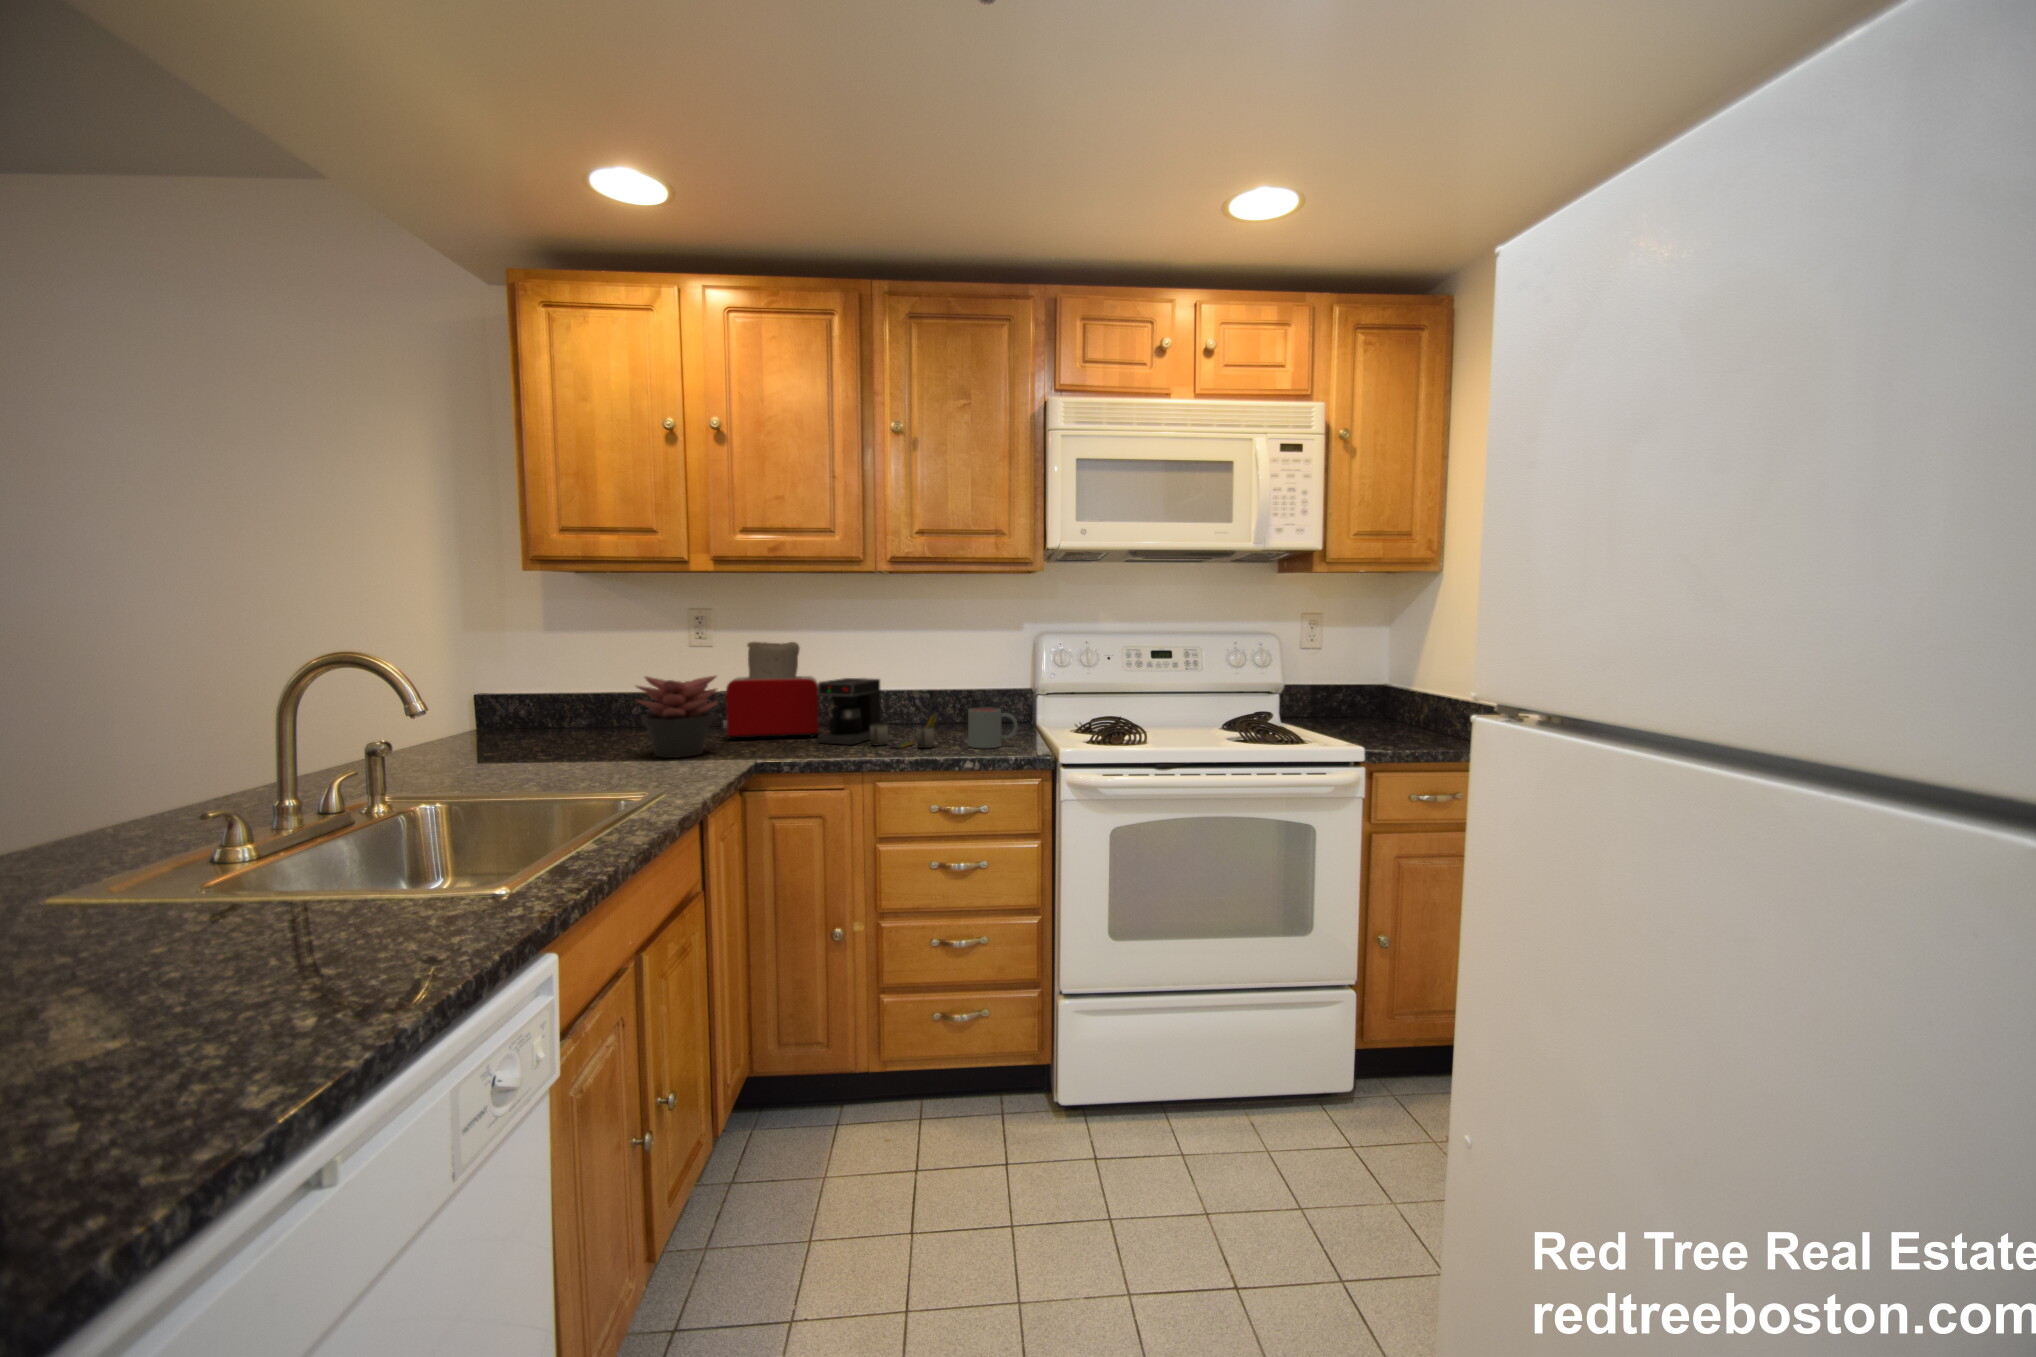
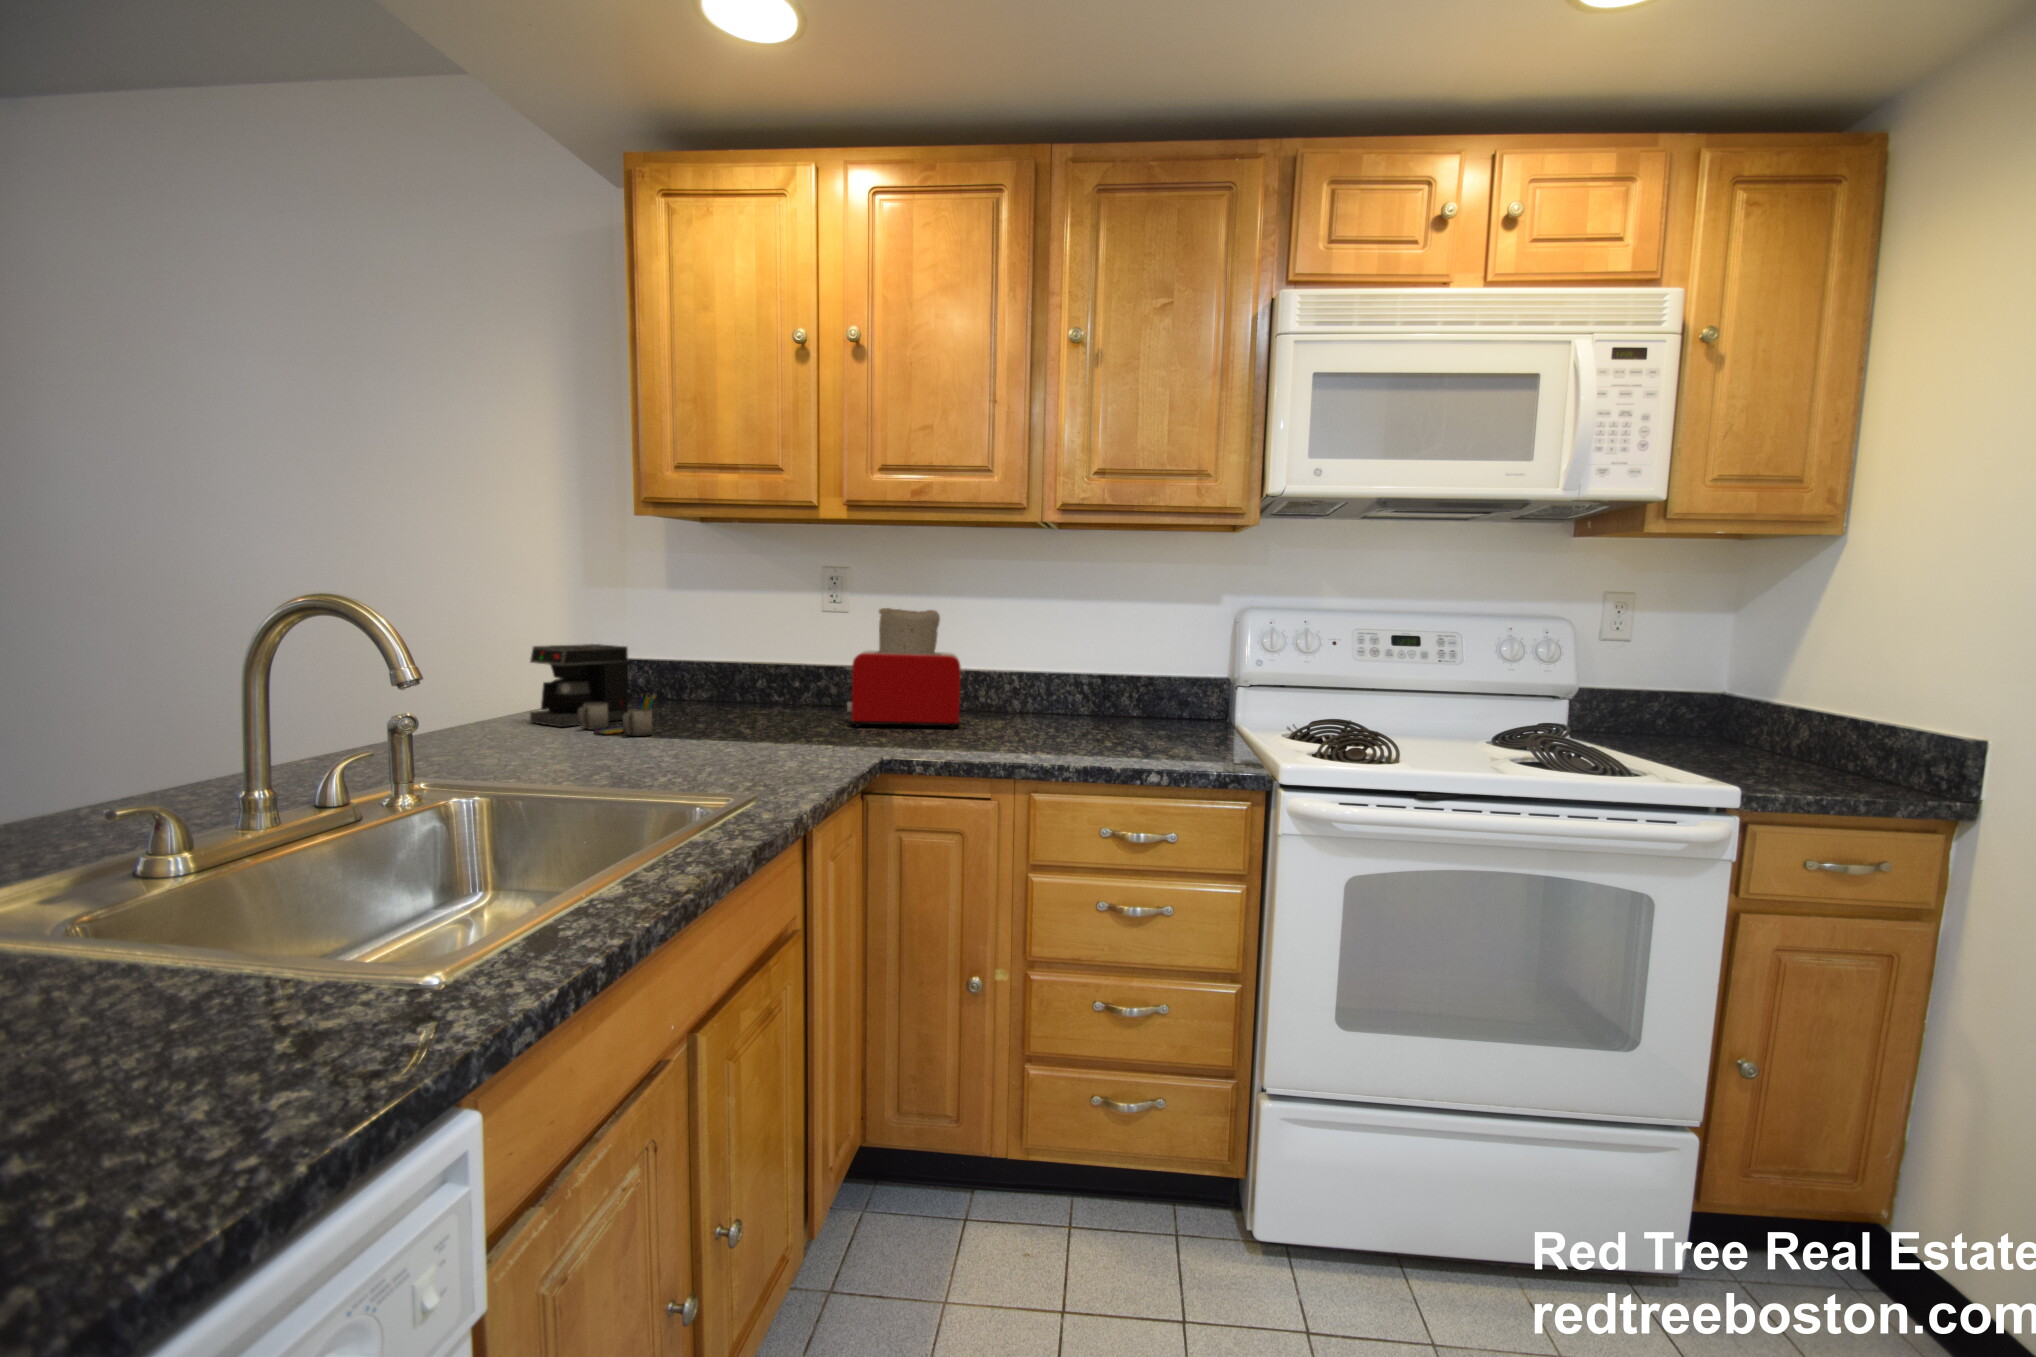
succulent plant: present [636,676,717,758] -> none [747,644,843,745]
coffee maker: present [817,678,938,748] -> present [530,644,657,736]
mug: present [968,708,1018,748] -> none [1149,702,1217,755]

